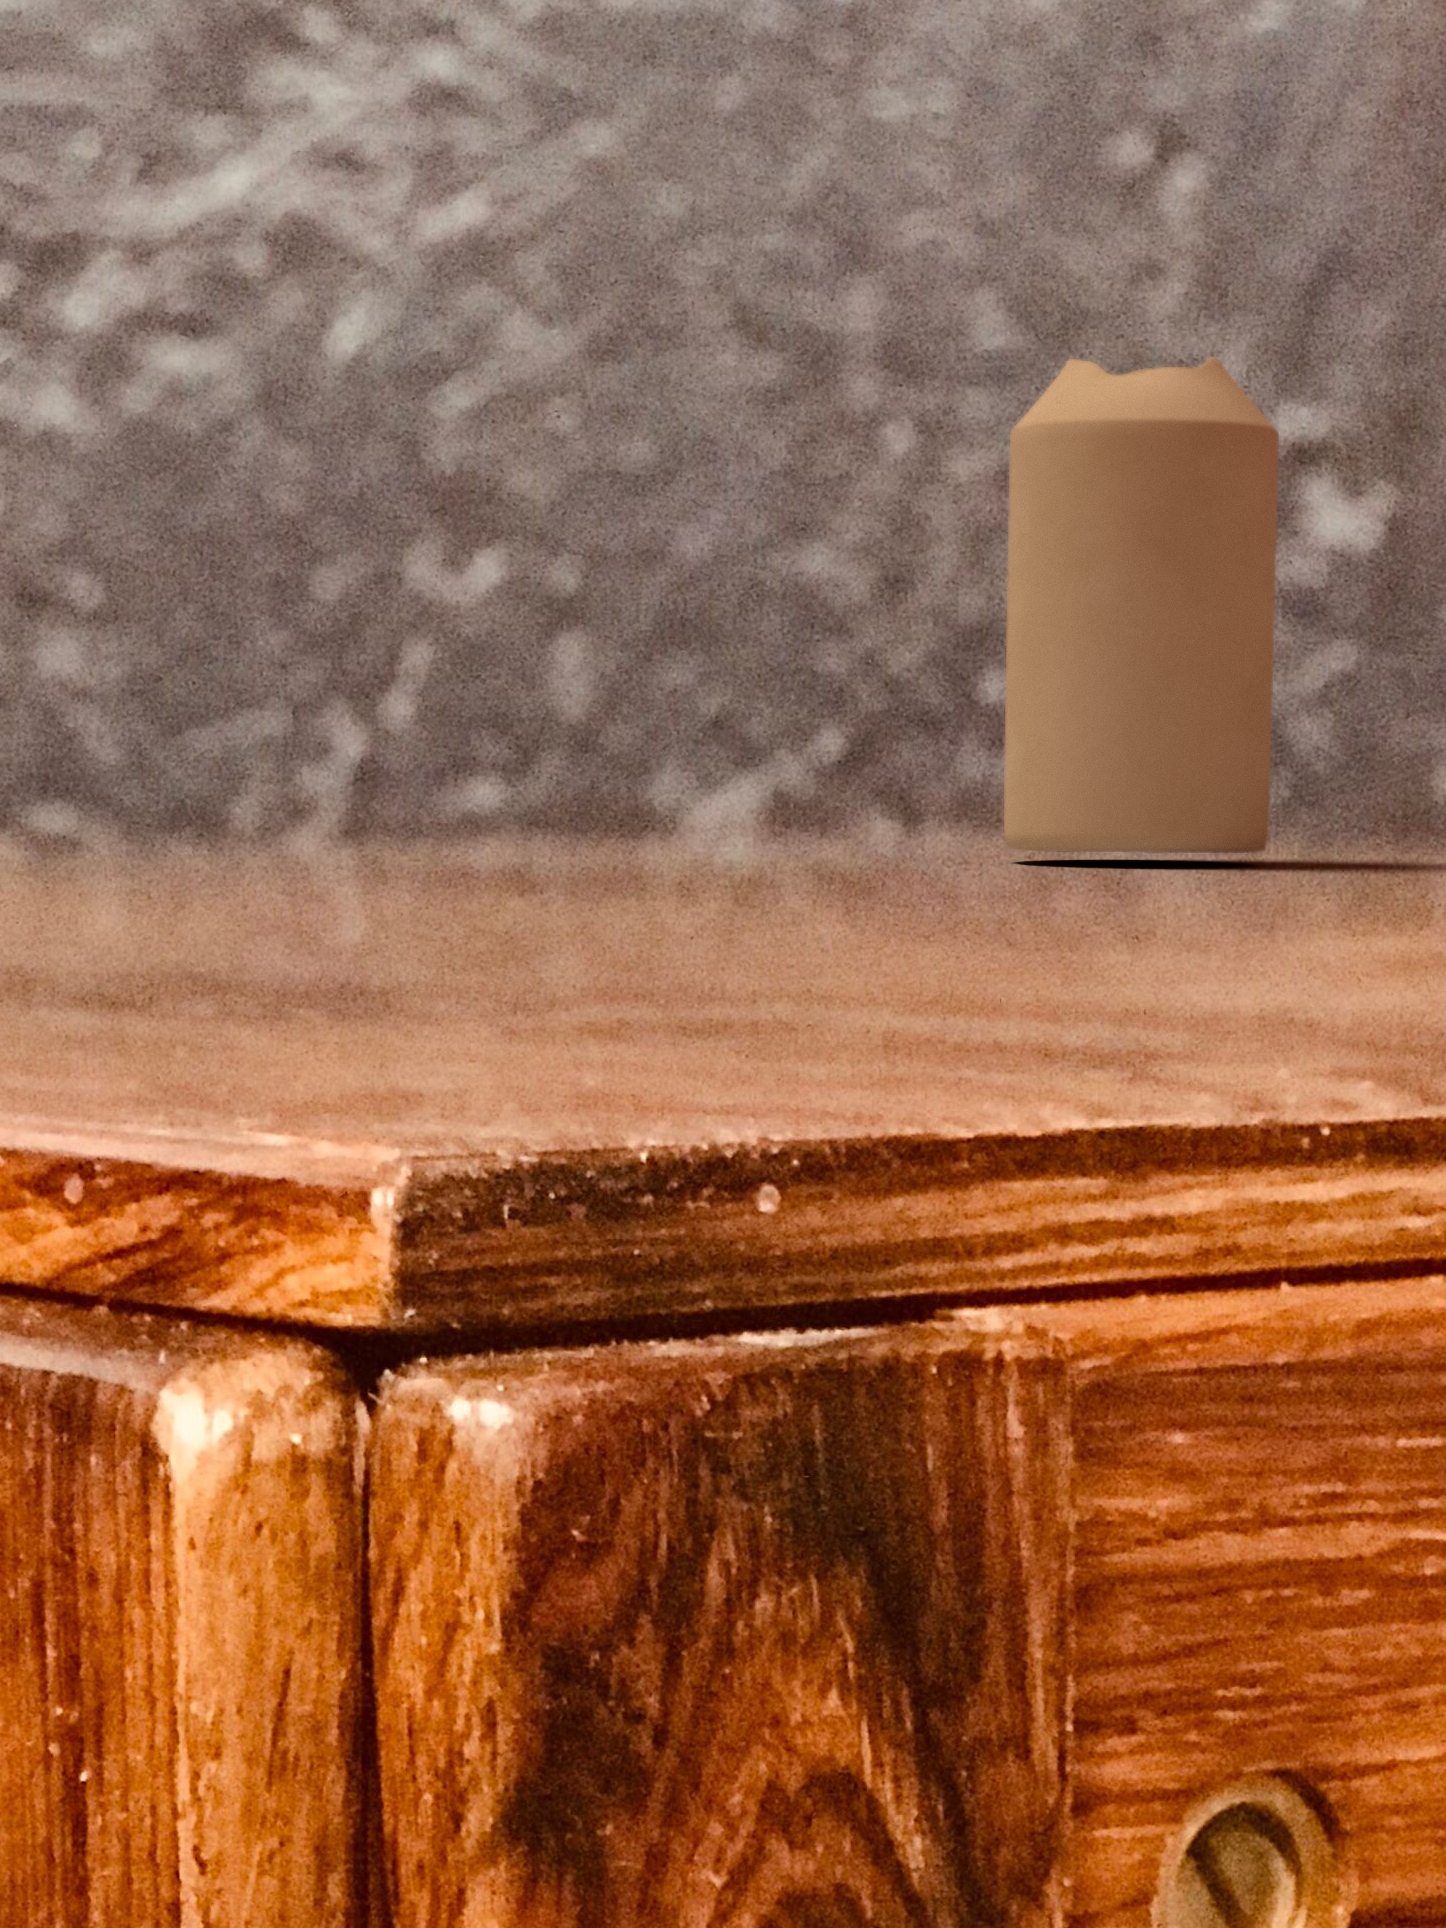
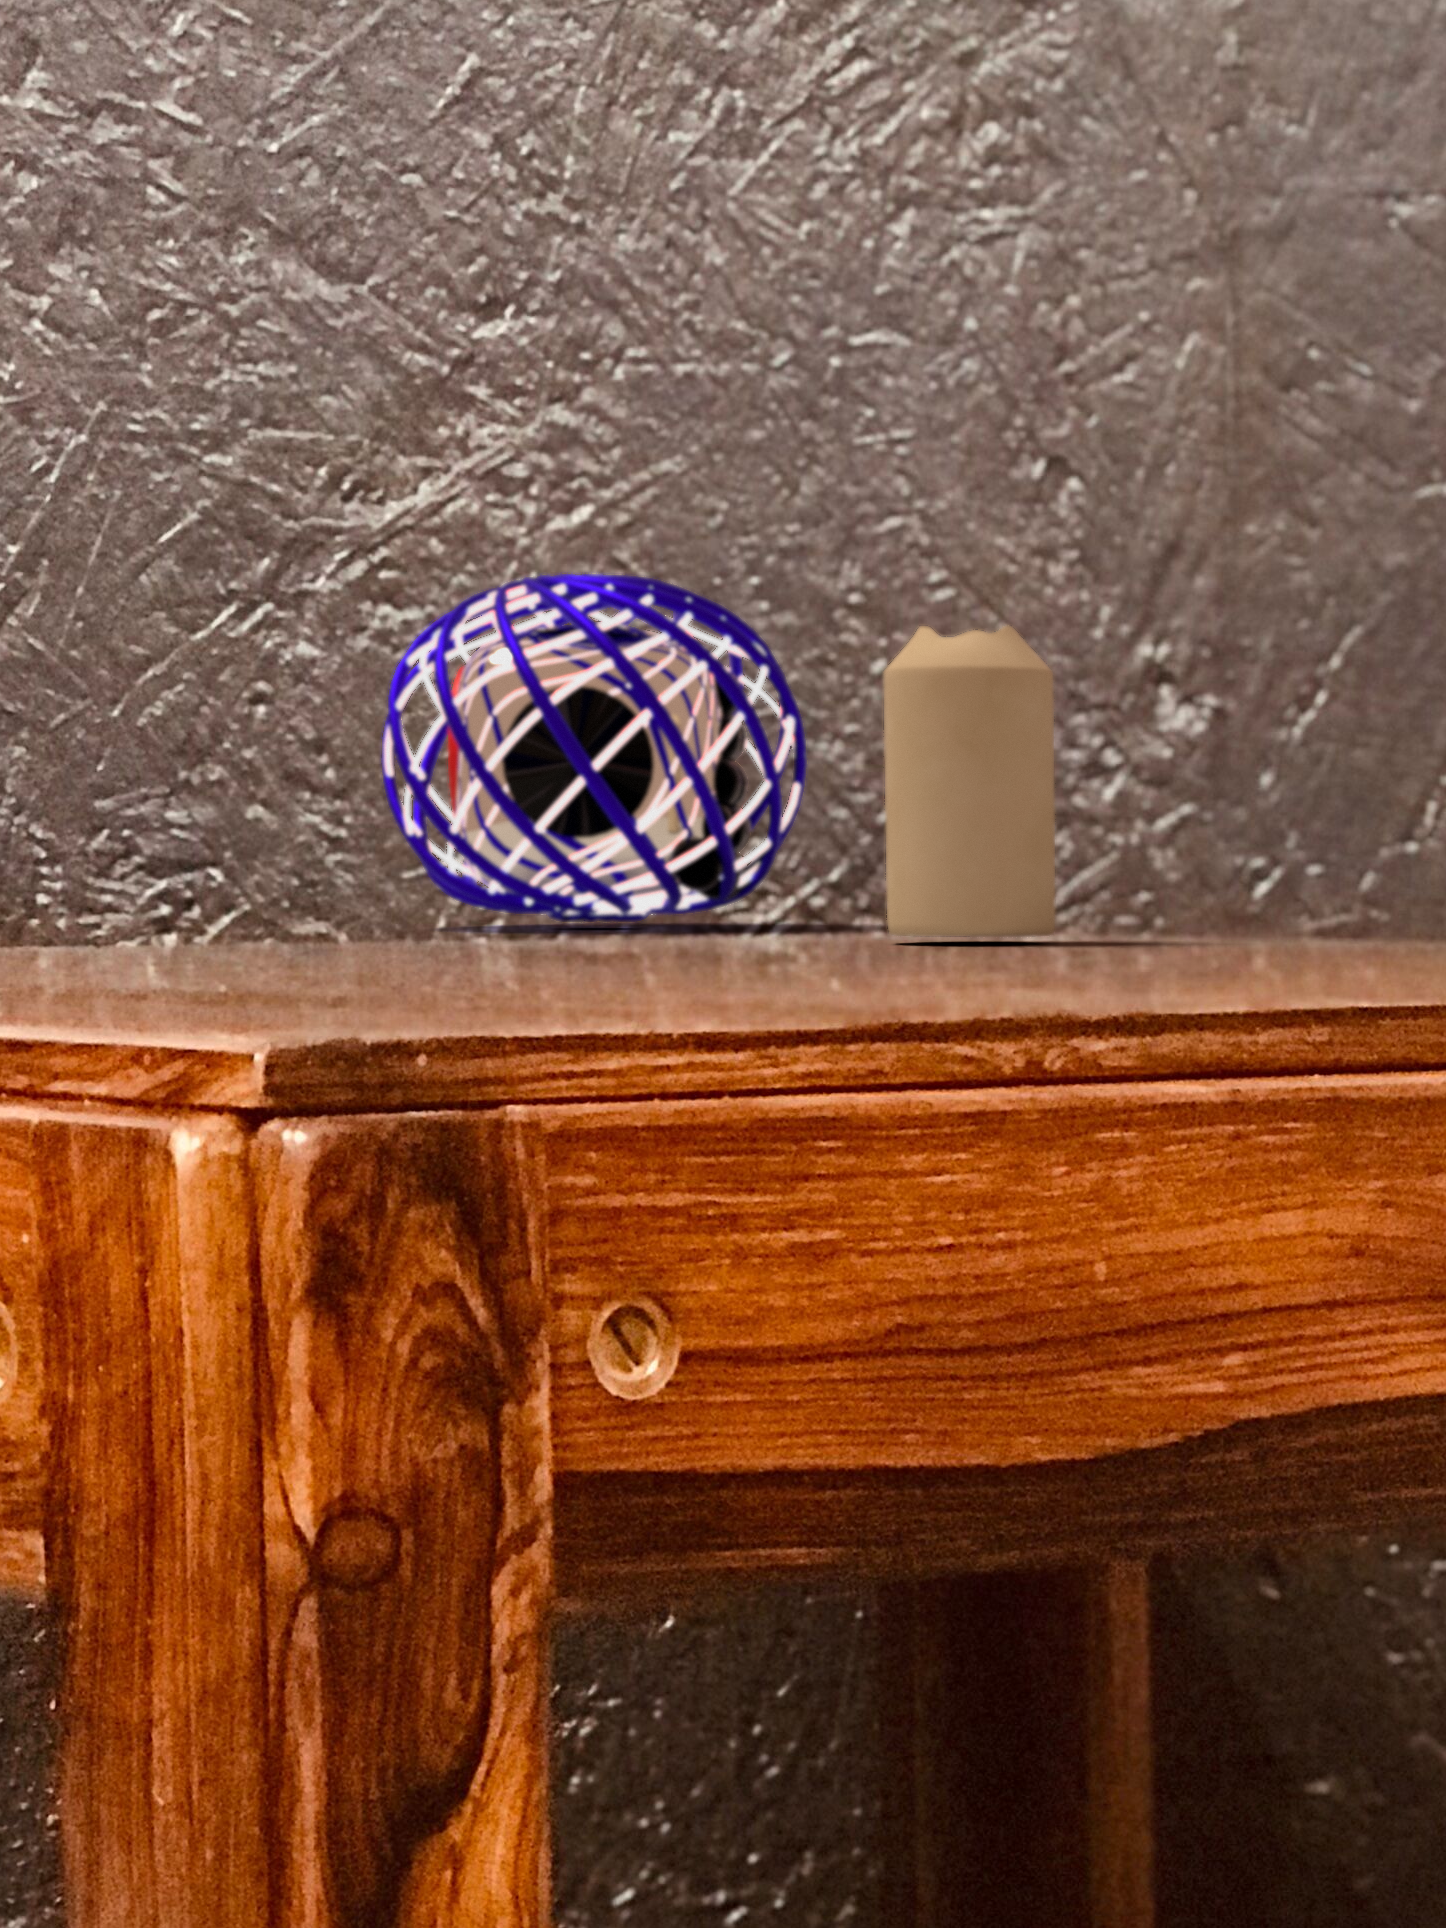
decorative orb: none [173,301,800,823] -> present [381,574,807,922]

